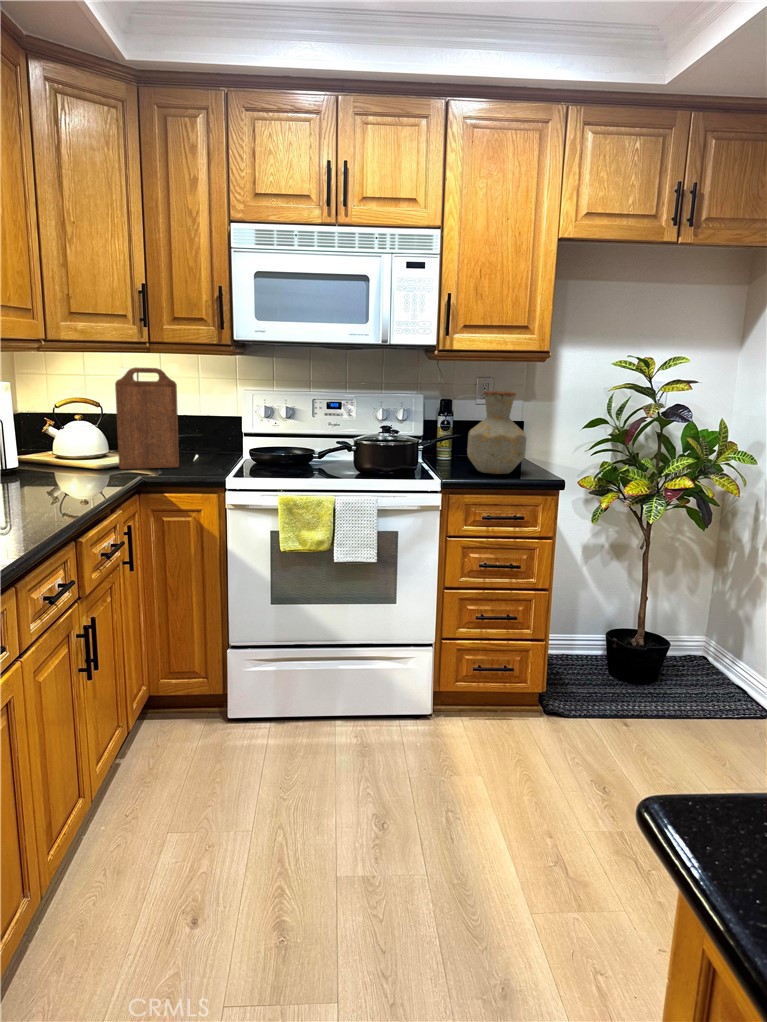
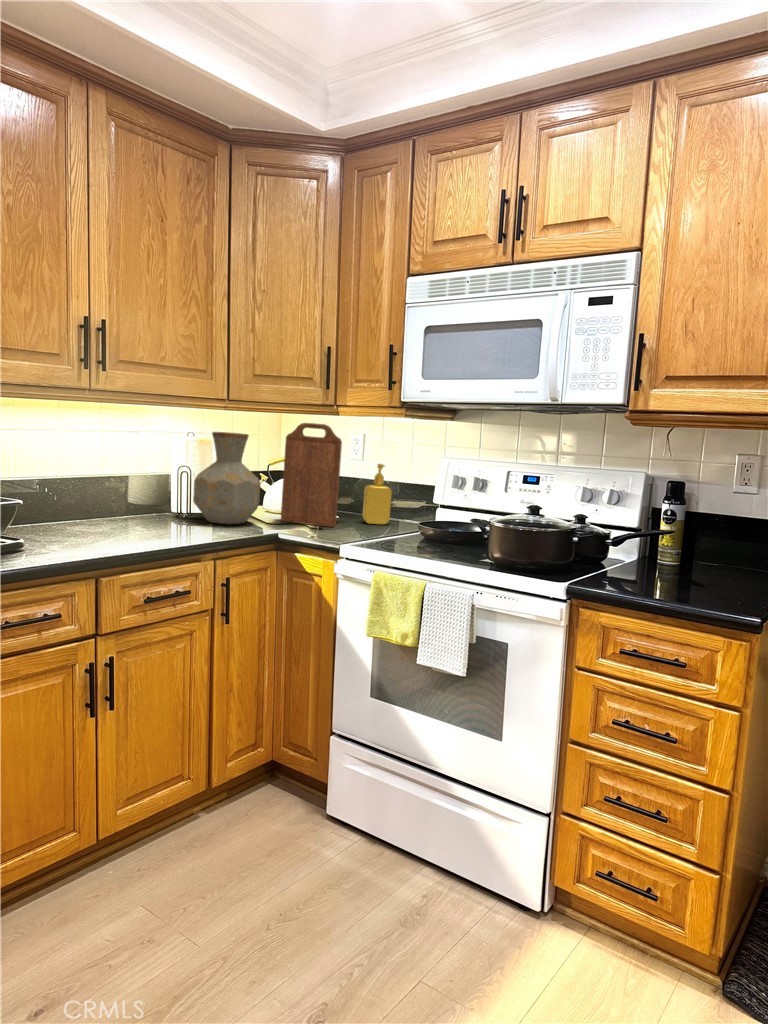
vase: present [467,391,526,474] -> present [193,432,260,525]
soap dispenser: none [177,402,206,459] -> present [363,464,392,525]

